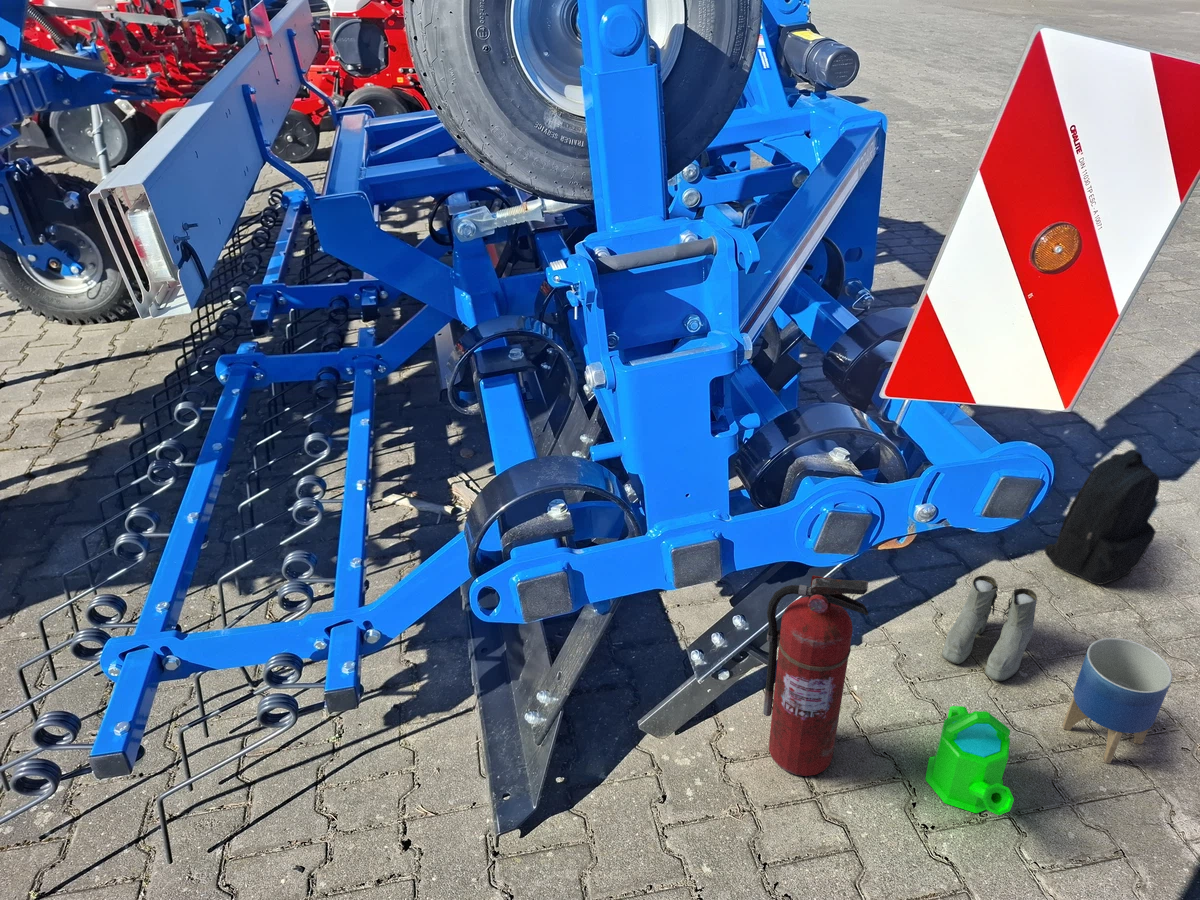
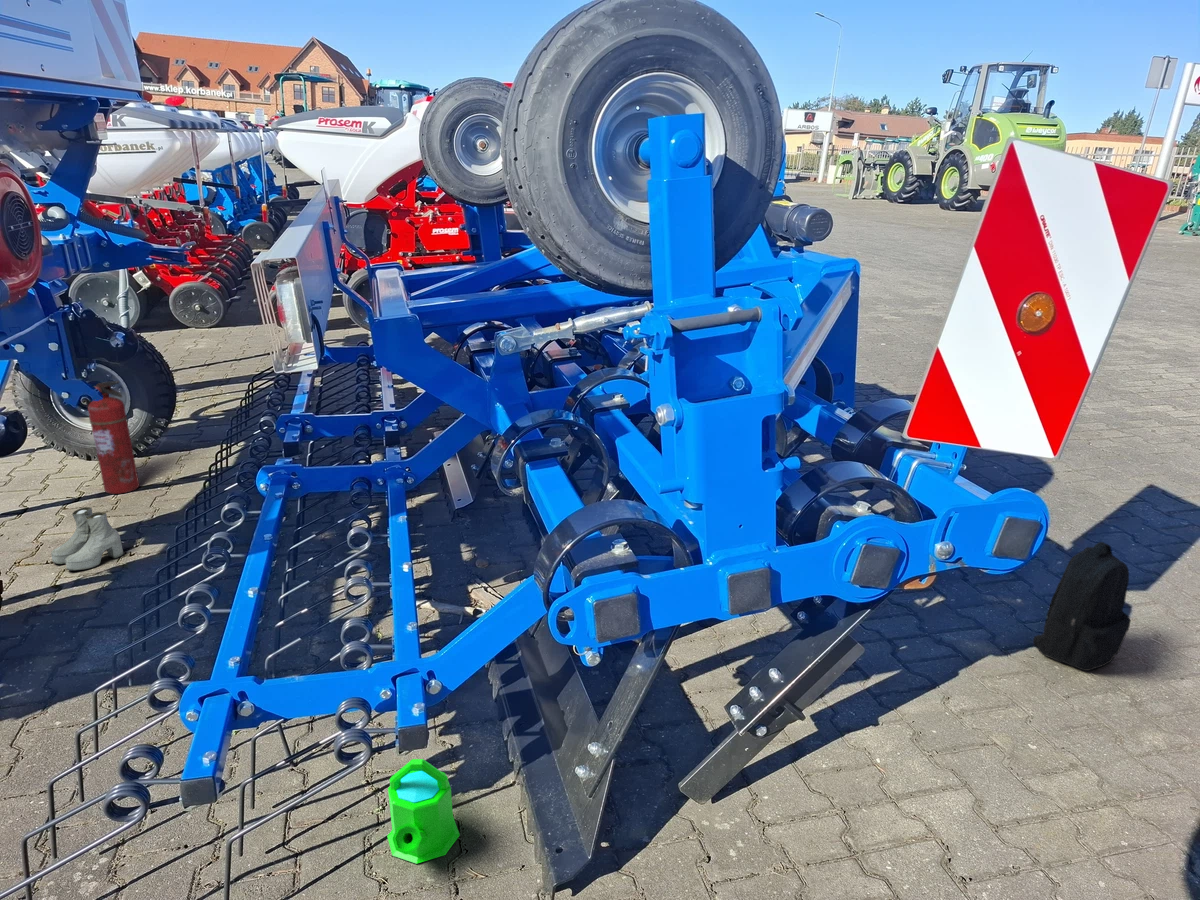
fire extinguisher: present [763,575,868,776] -> present [86,381,139,494]
boots: present [942,576,1037,681] -> present [51,507,123,571]
planter: present [1063,638,1172,763] -> none [1074,698,1170,819]
watering can: present [925,706,1014,815] -> present [387,759,460,864]

